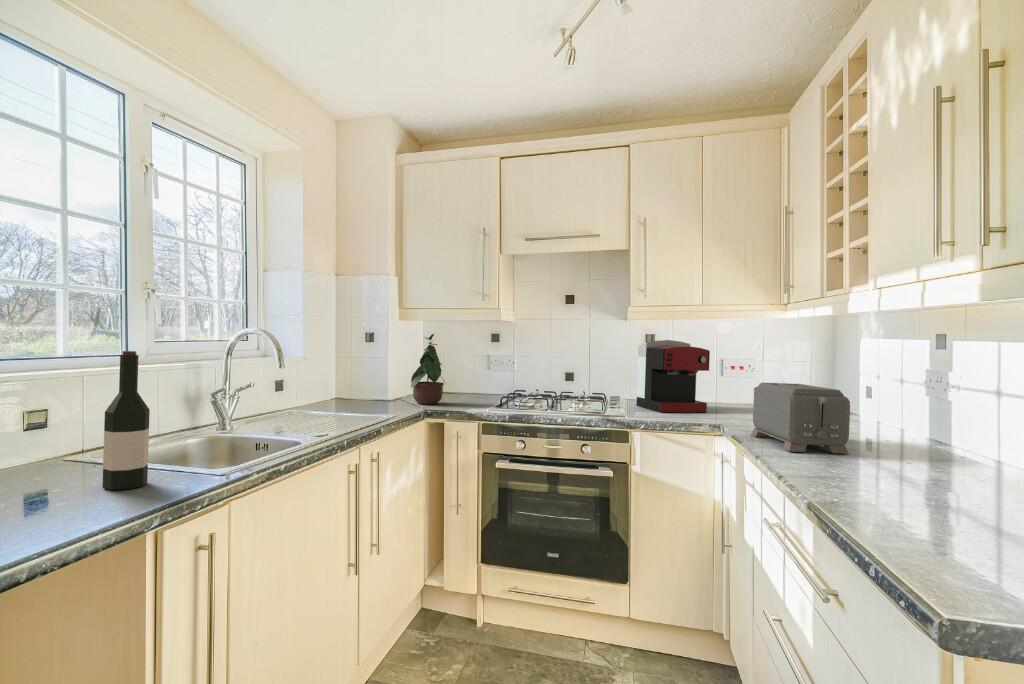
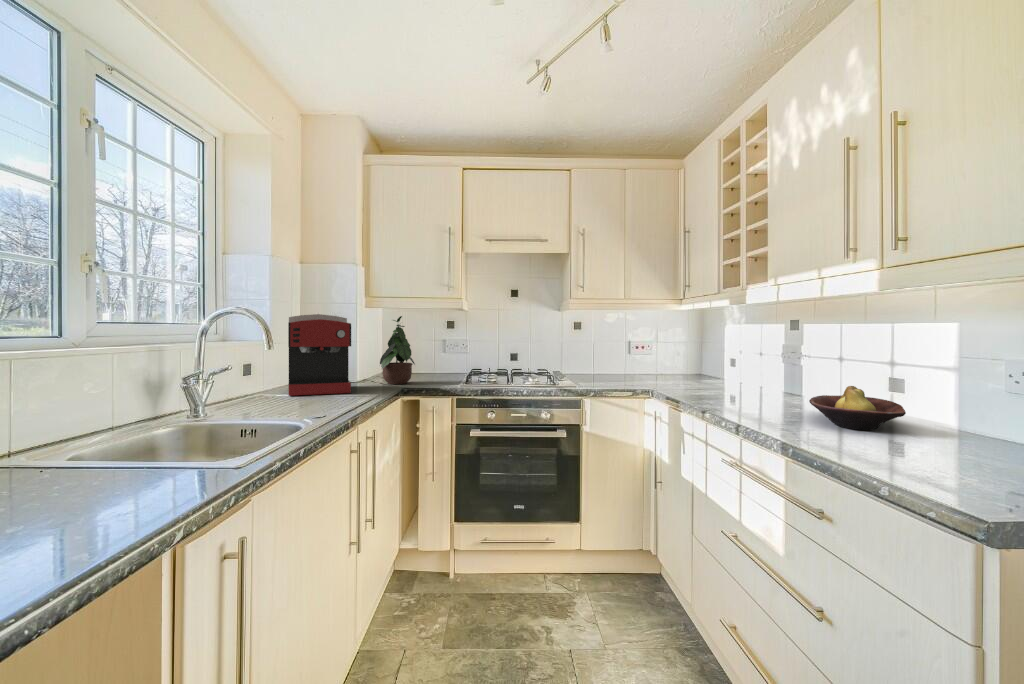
coffee maker: present [636,340,710,412] -> present [288,314,351,396]
wine bottle: present [102,351,150,490] -> none [80,319,142,499]
toaster: present [751,383,850,454] -> none [704,348,798,404]
fruit bowl: none [825,438,939,491] -> present [809,386,906,430]

